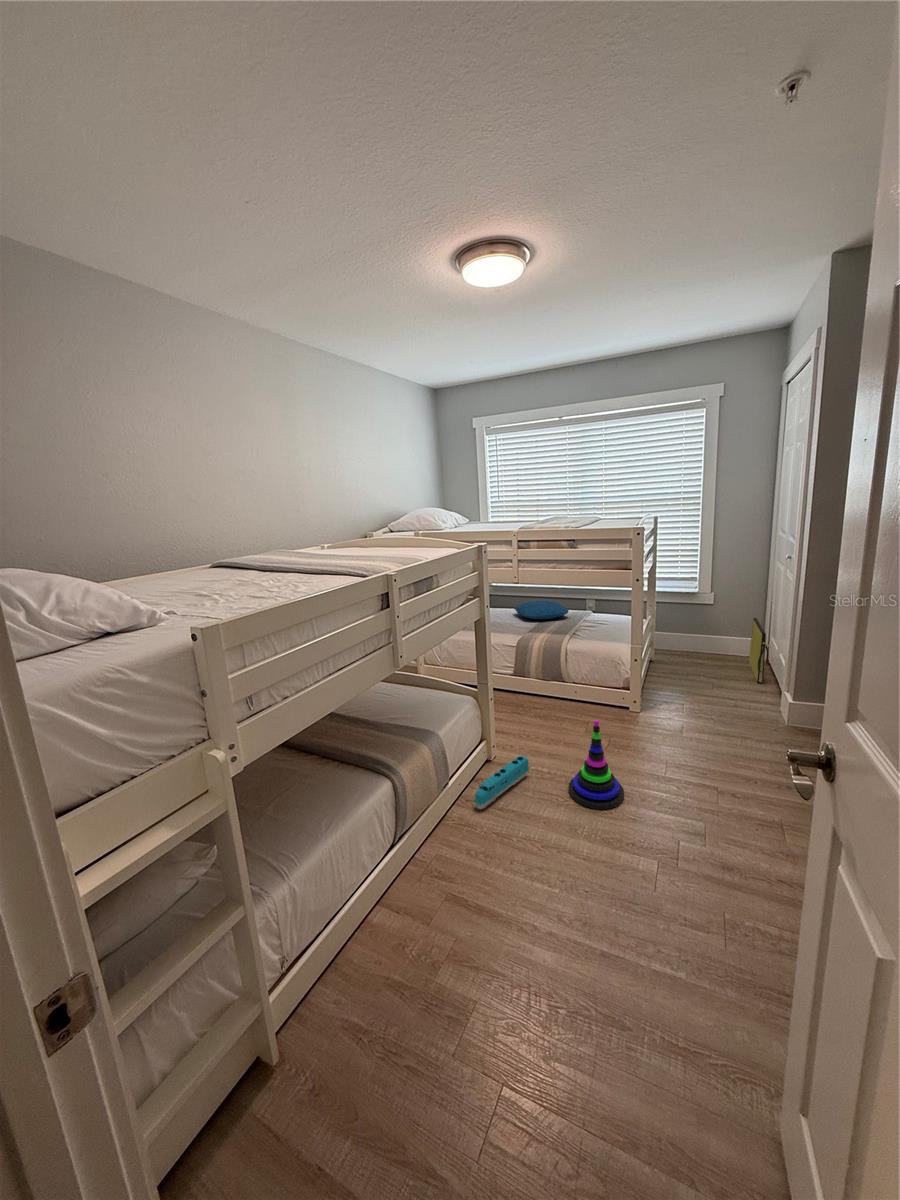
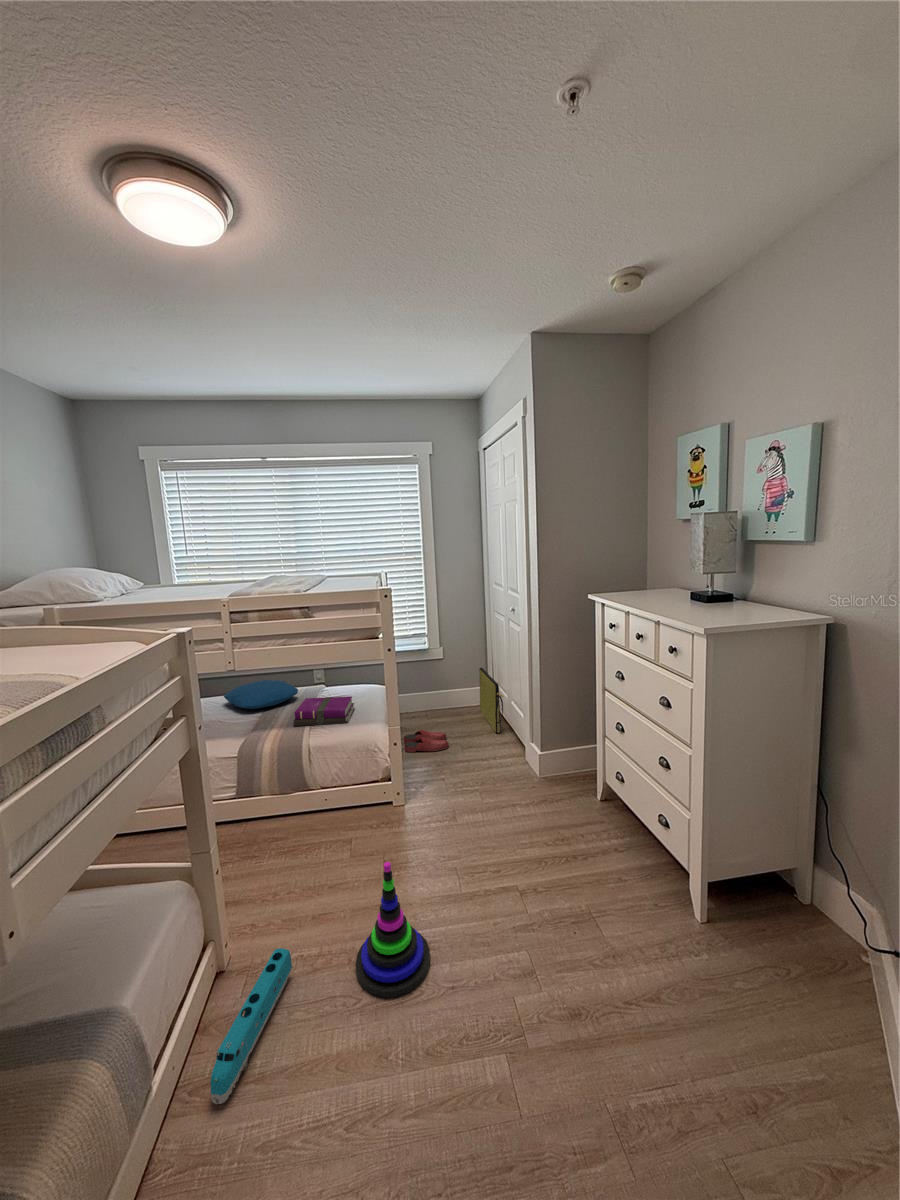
notebook: none [558,616,610,638] -> present [294,696,355,726]
slippers: none [655,663,700,684] -> present [404,730,449,752]

